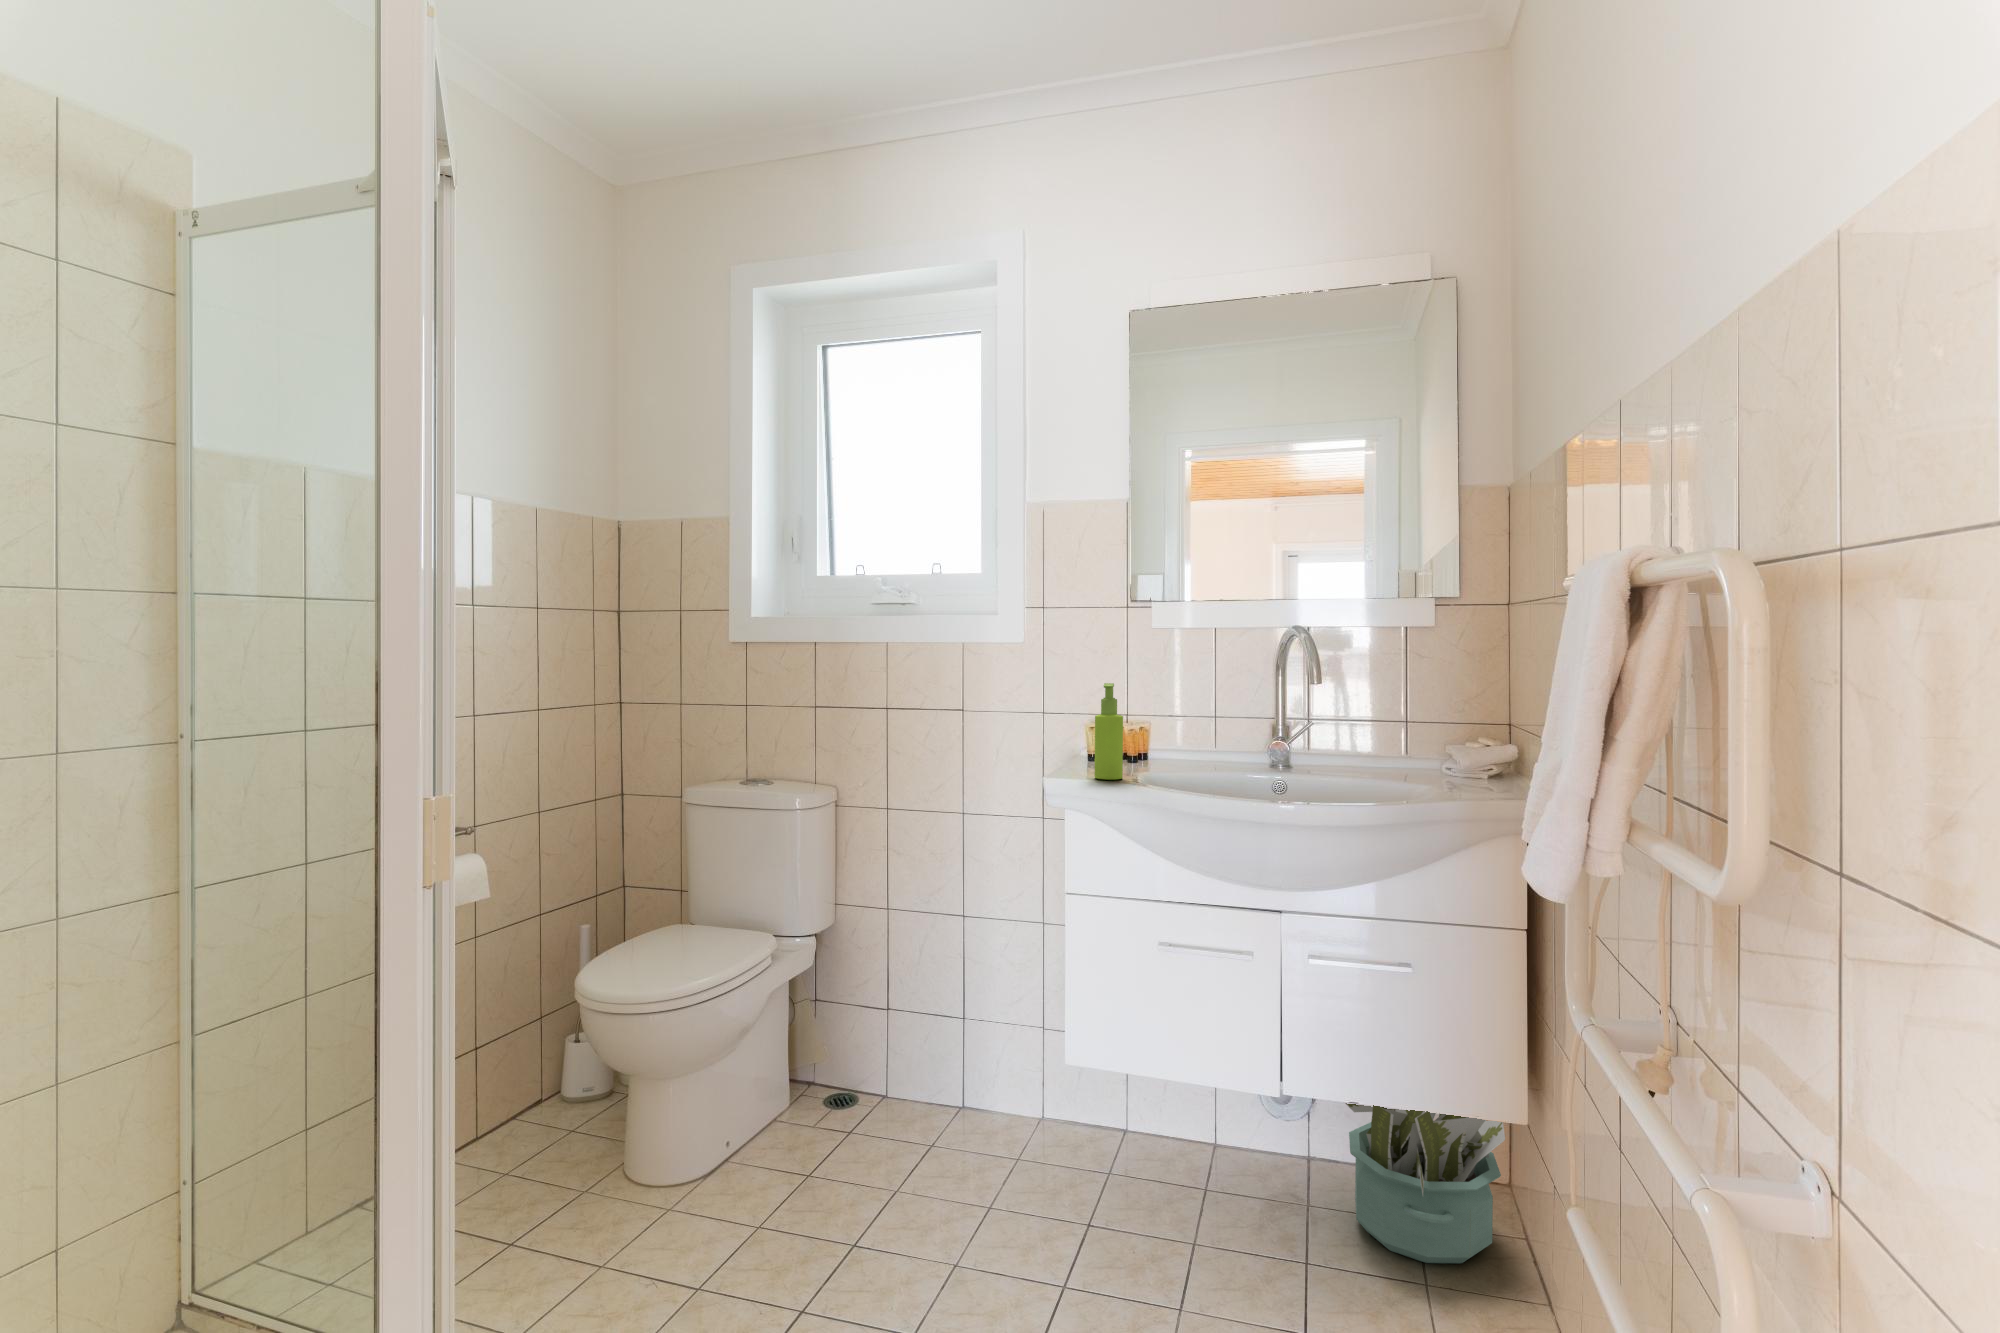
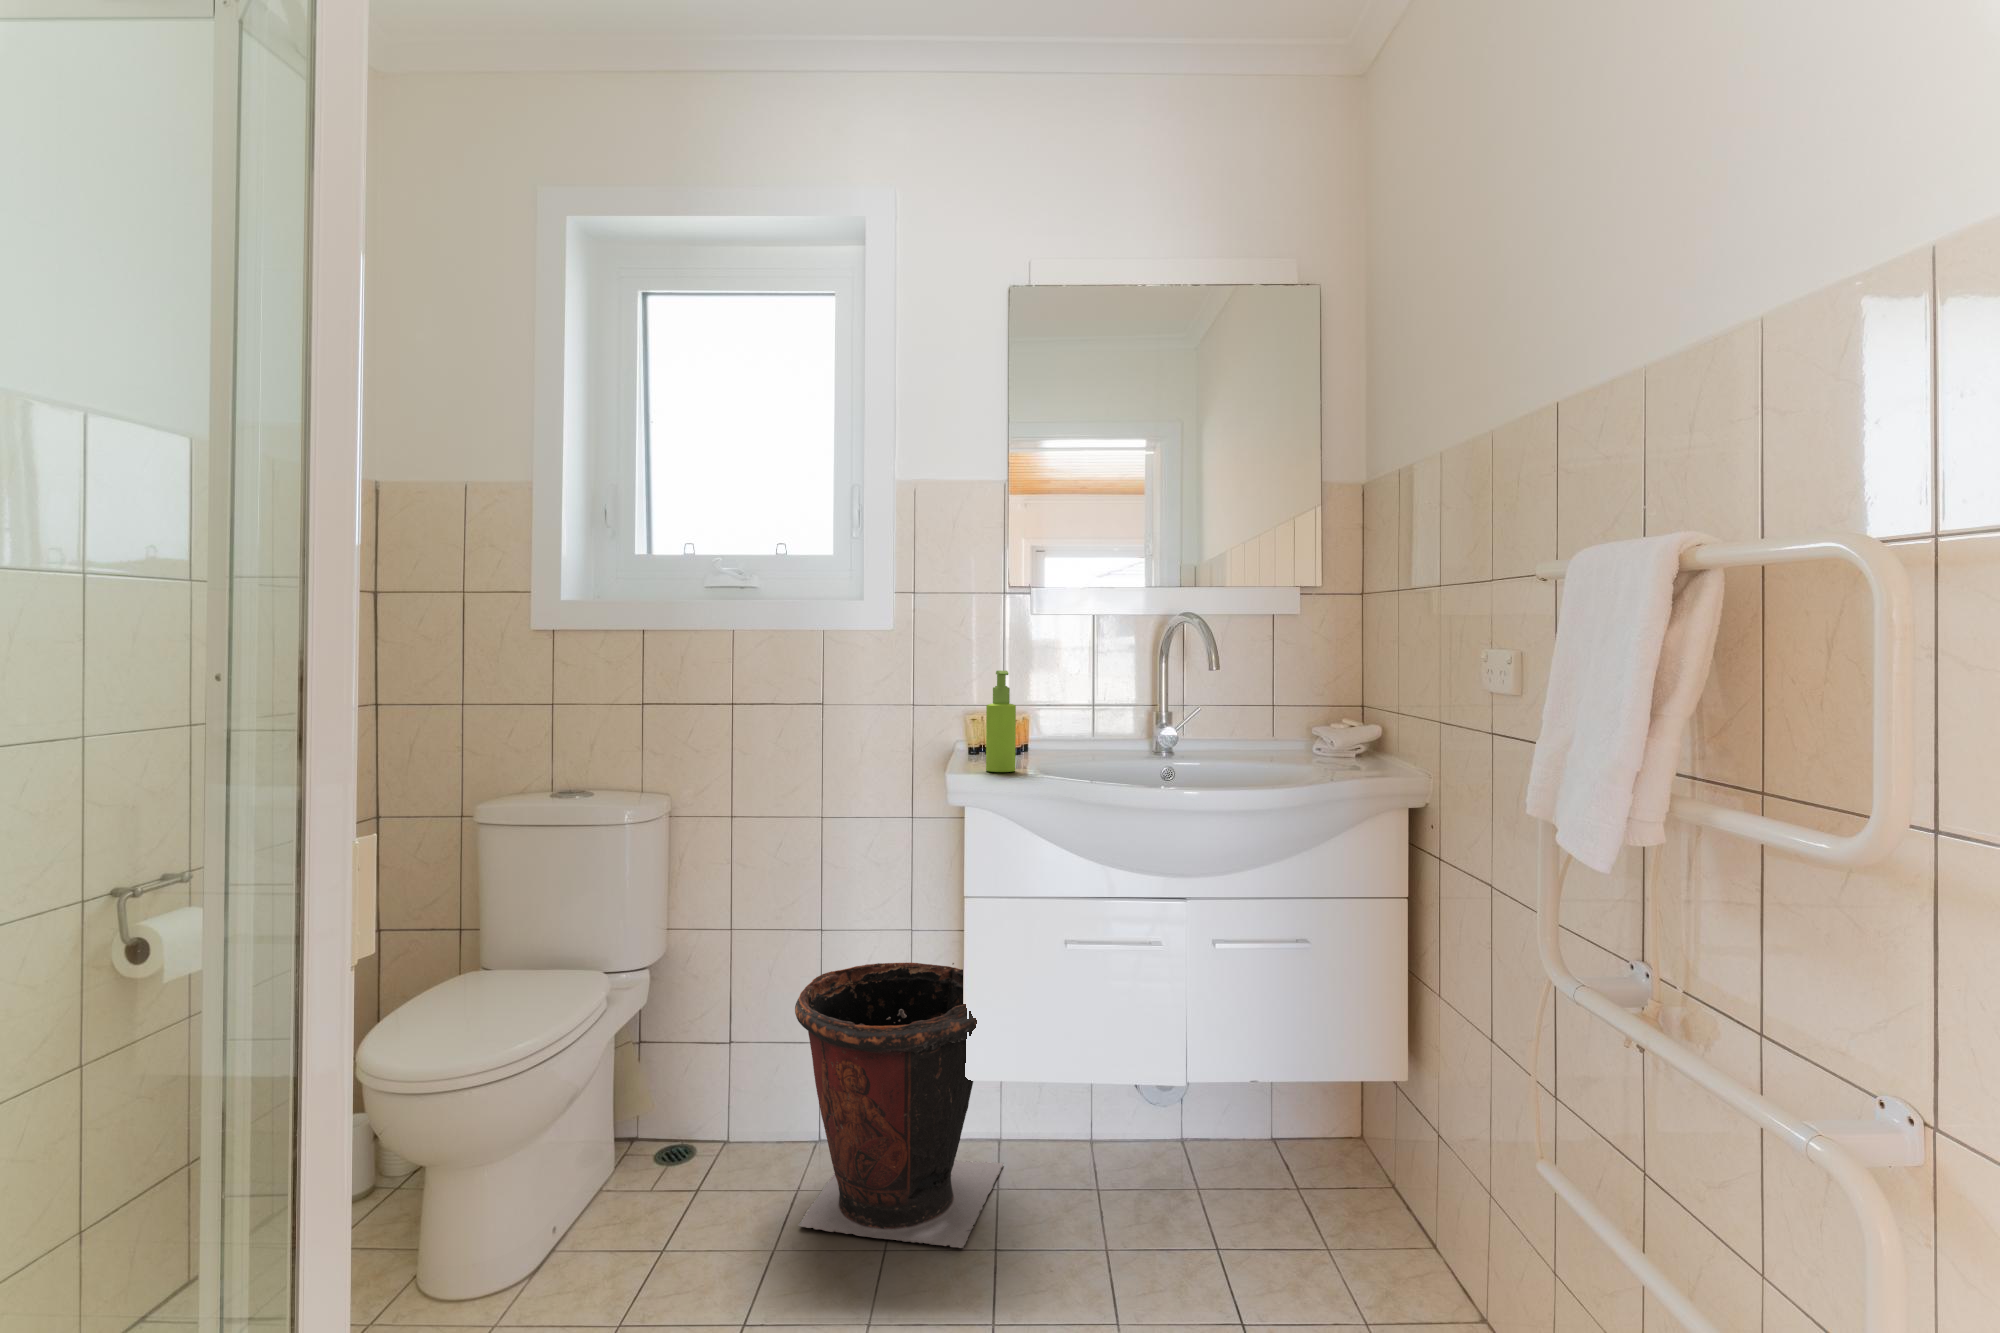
waste bin: none [920,951,1122,1217] -> present [795,963,1003,1248]
decorative plant: present [1345,1103,1505,1263] -> none [1212,1037,1390,1231]

